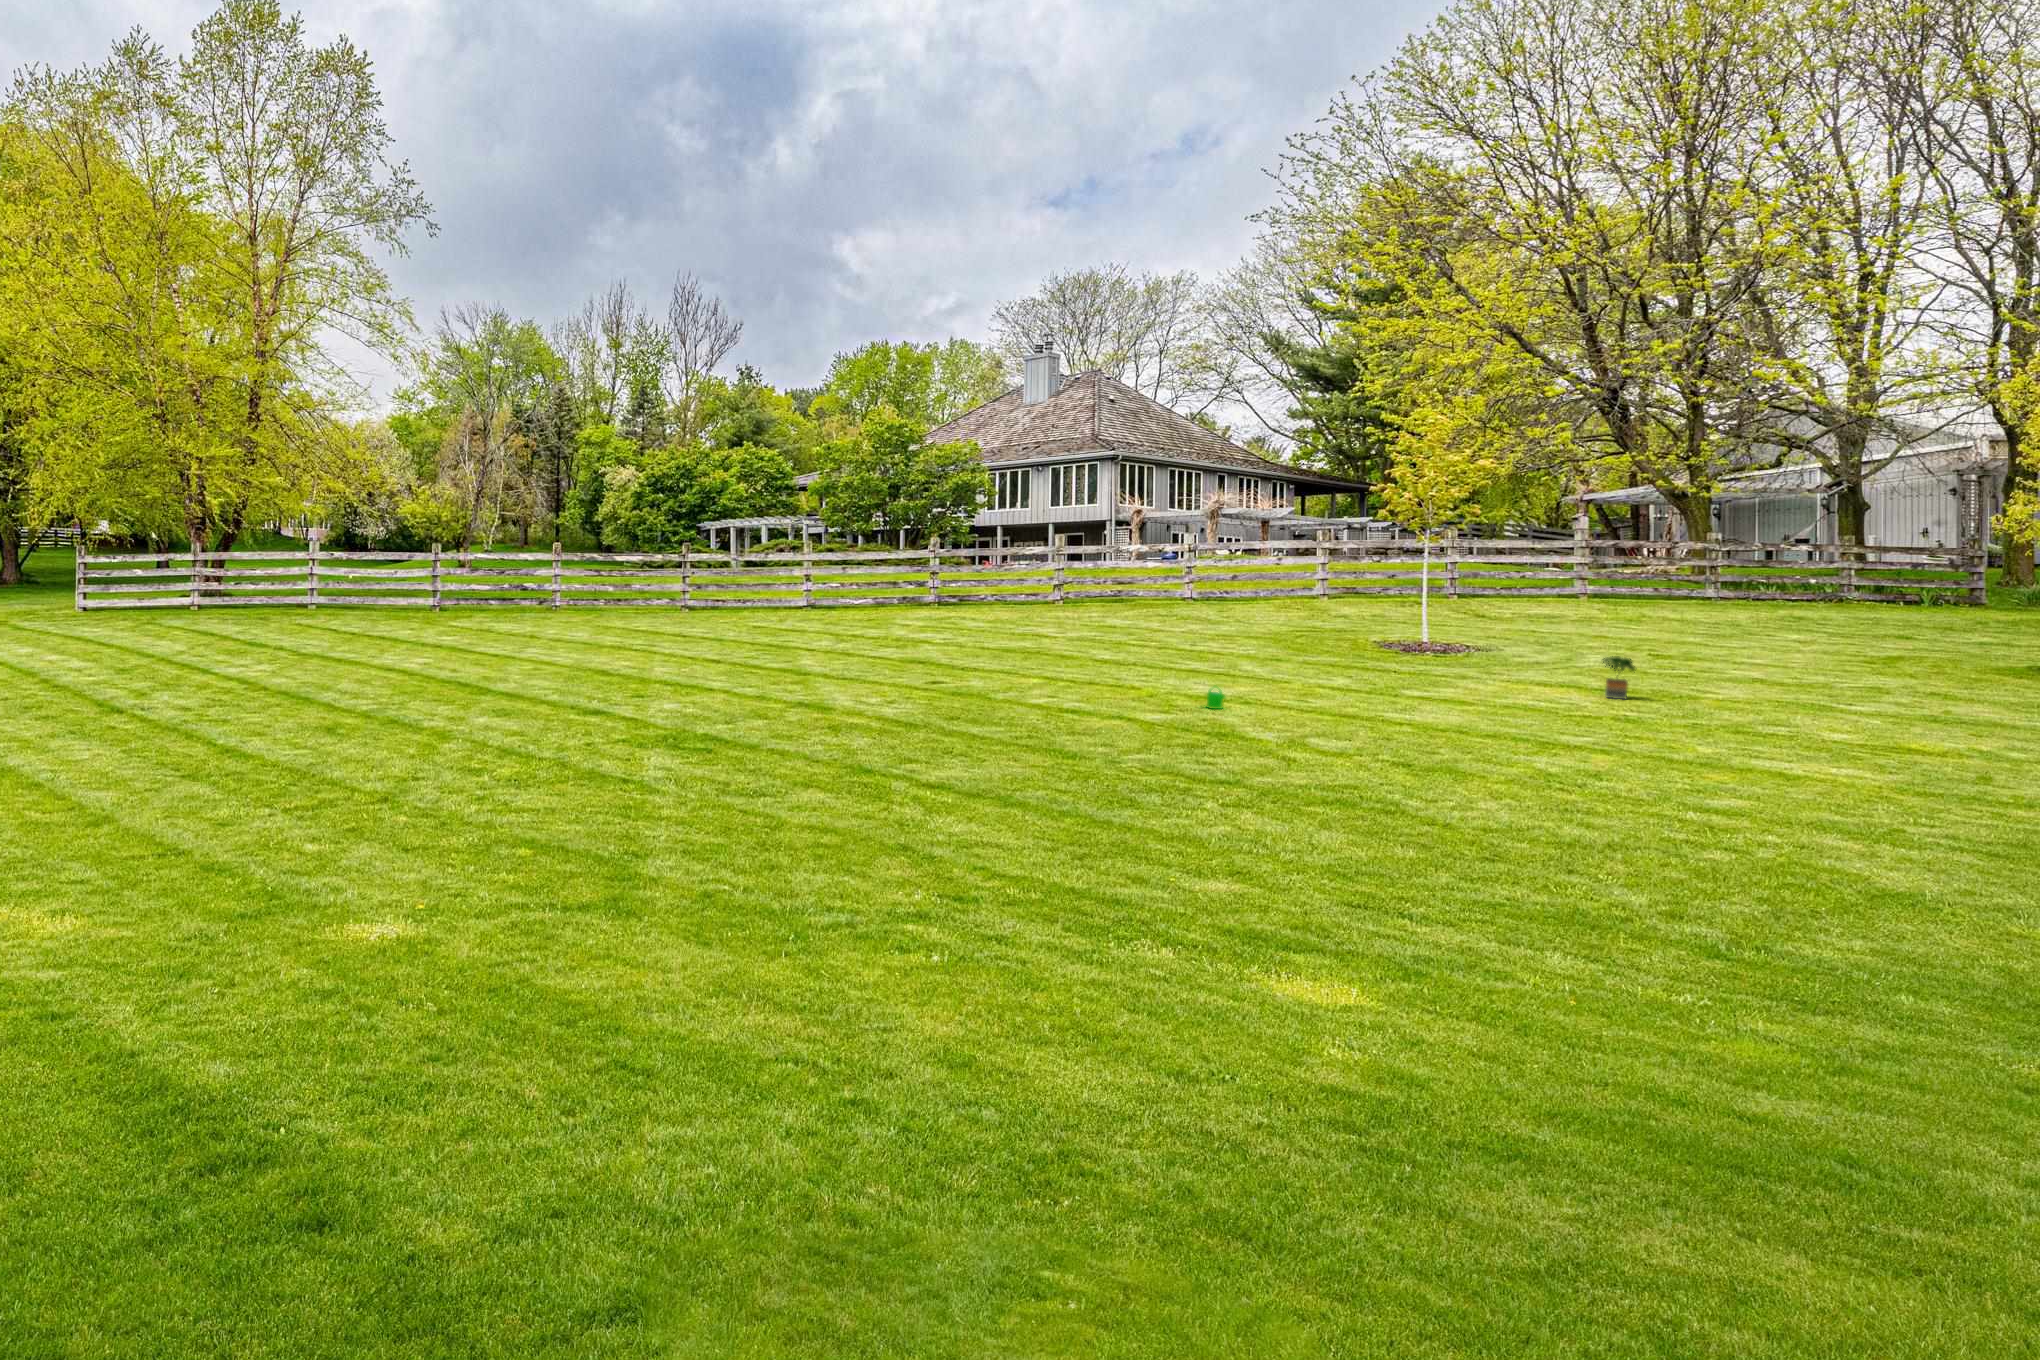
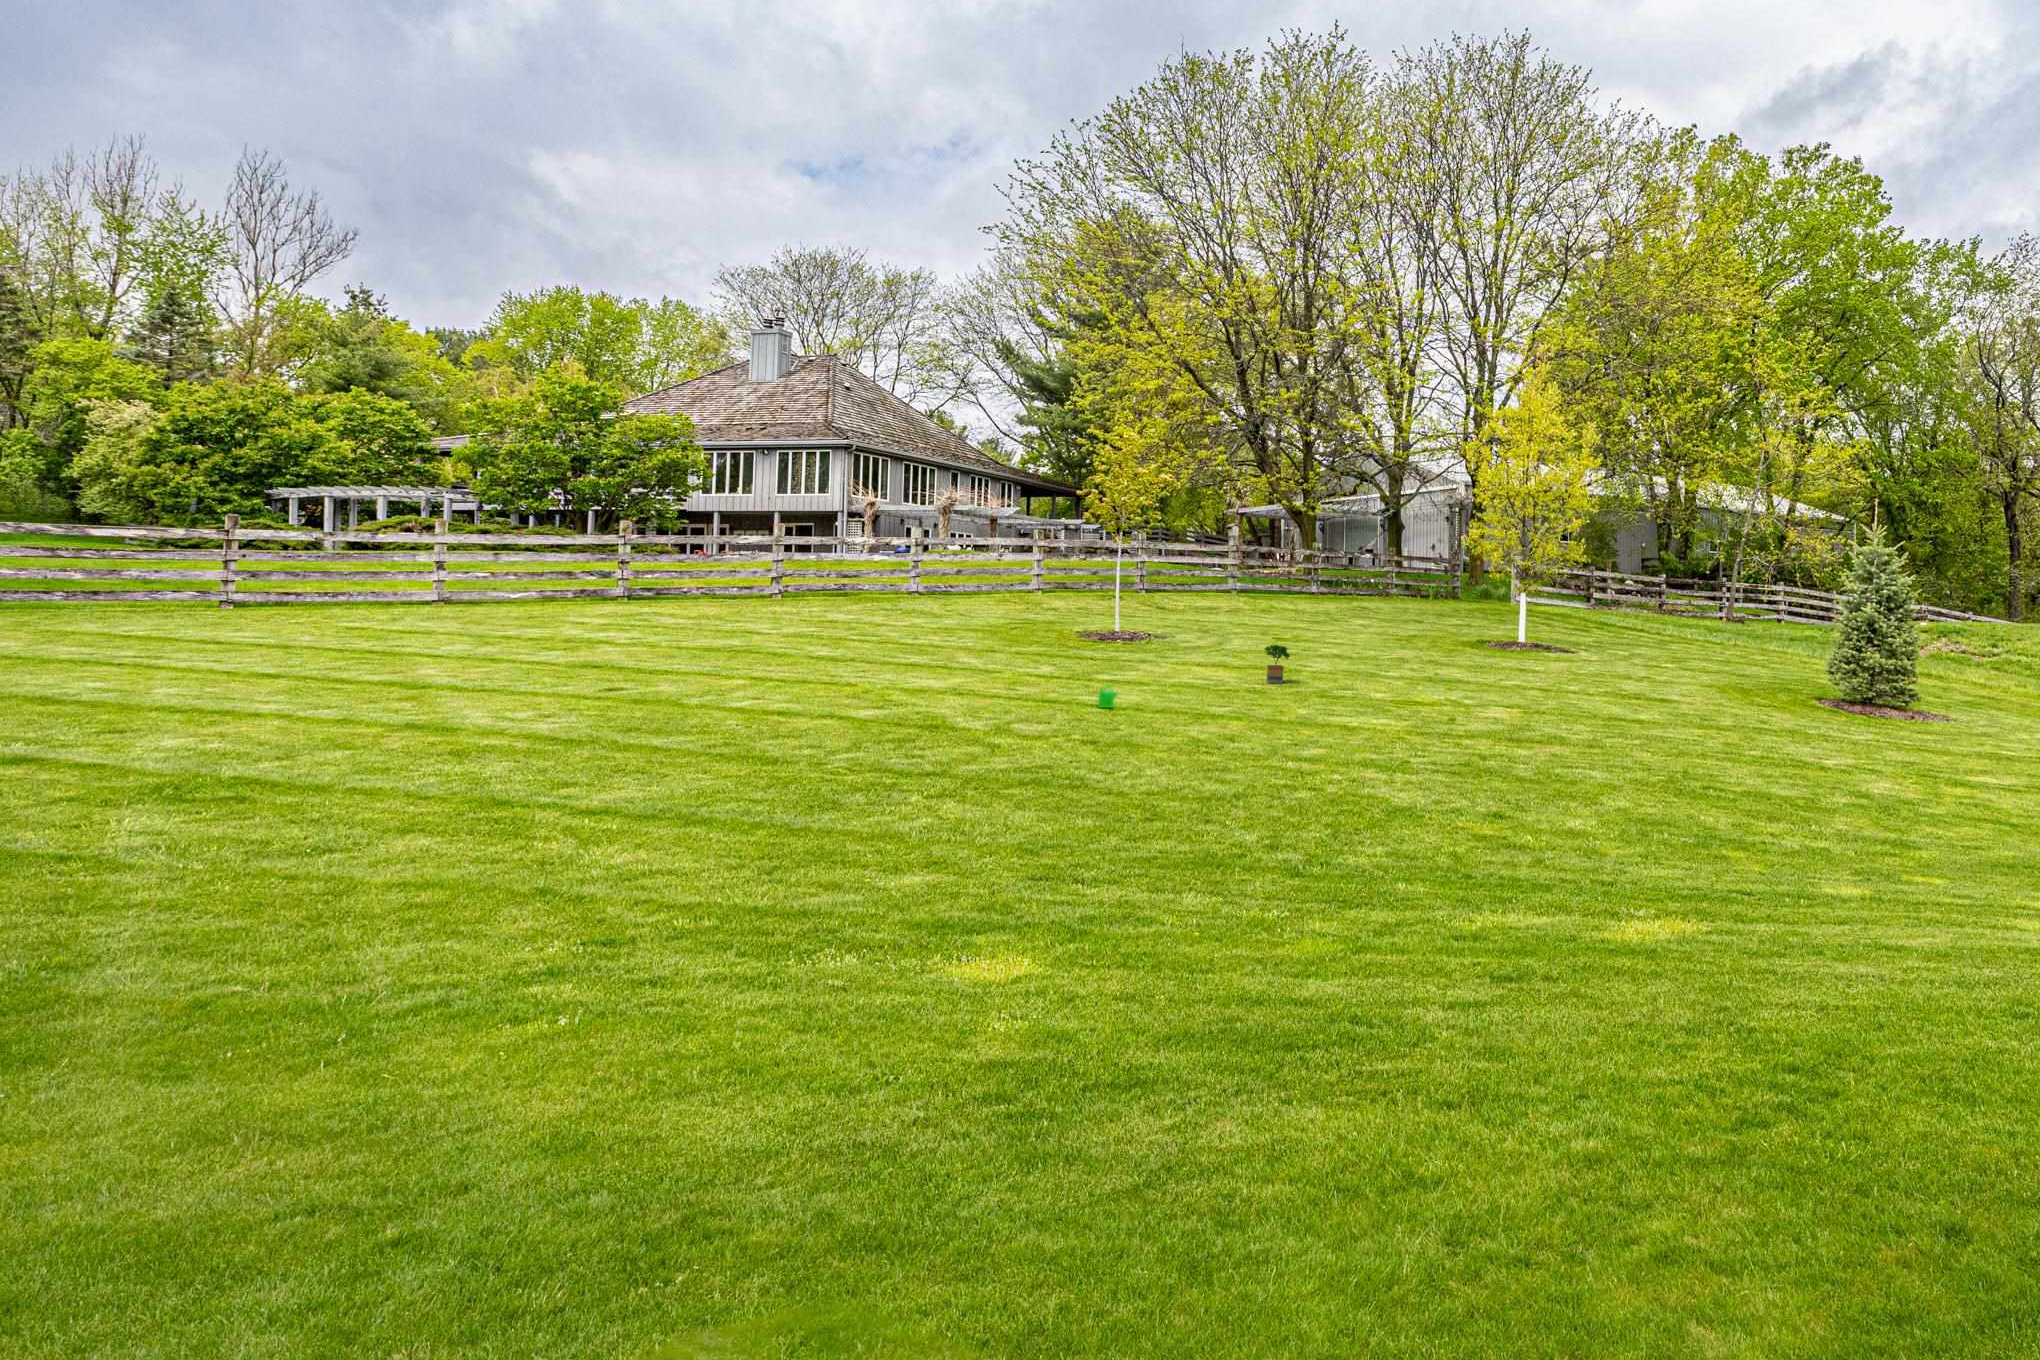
watering can: present [1207,687,1225,709] -> present [1098,685,1118,708]

